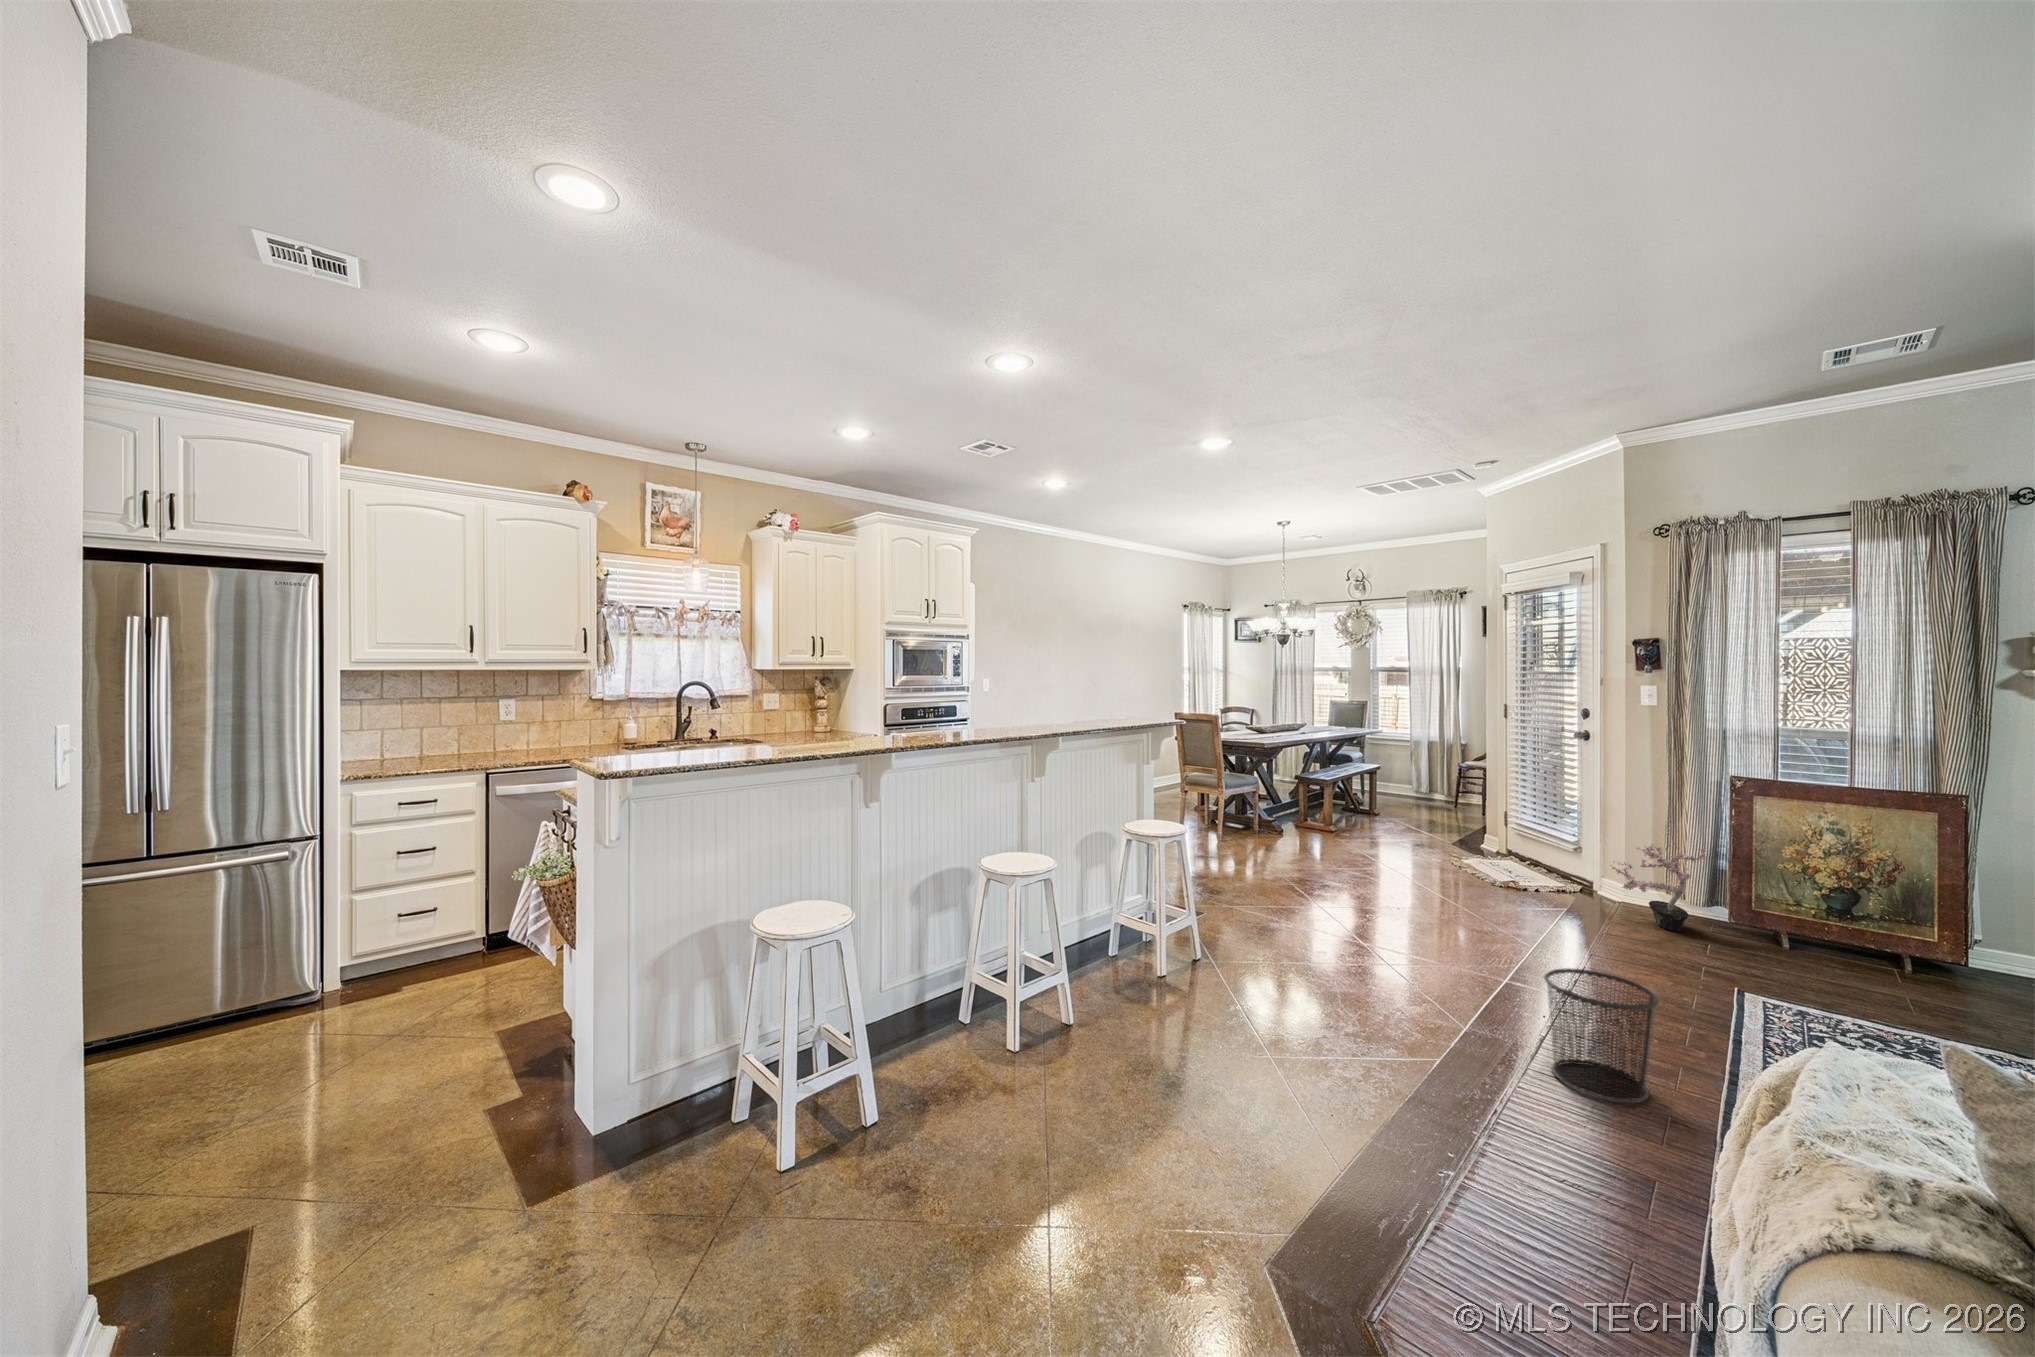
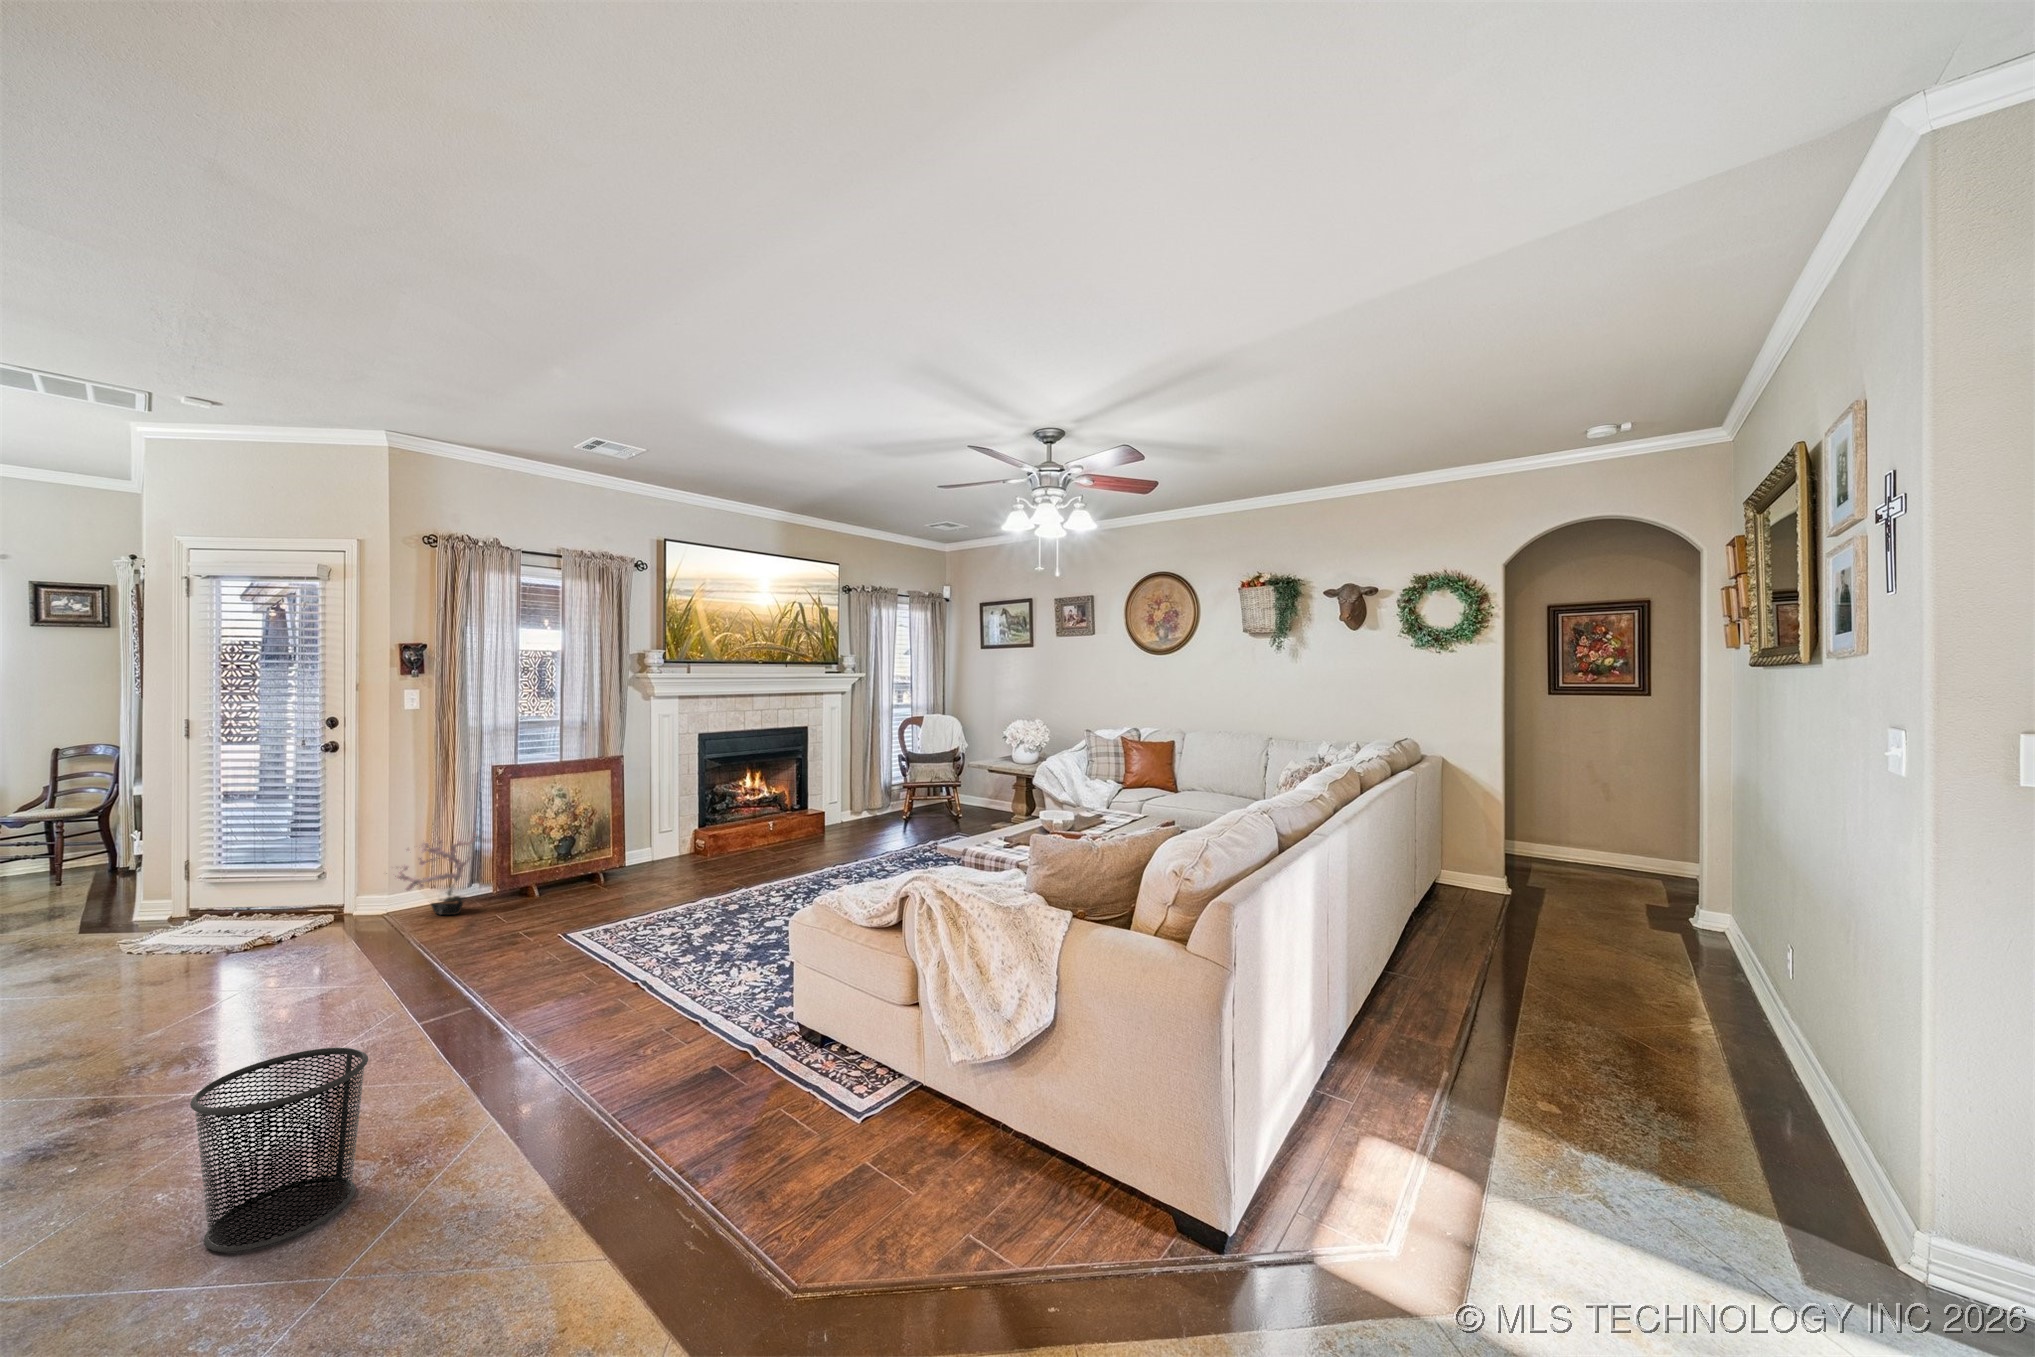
trash can: present [1544,968,1659,1103] -> present [190,1048,368,1253]

